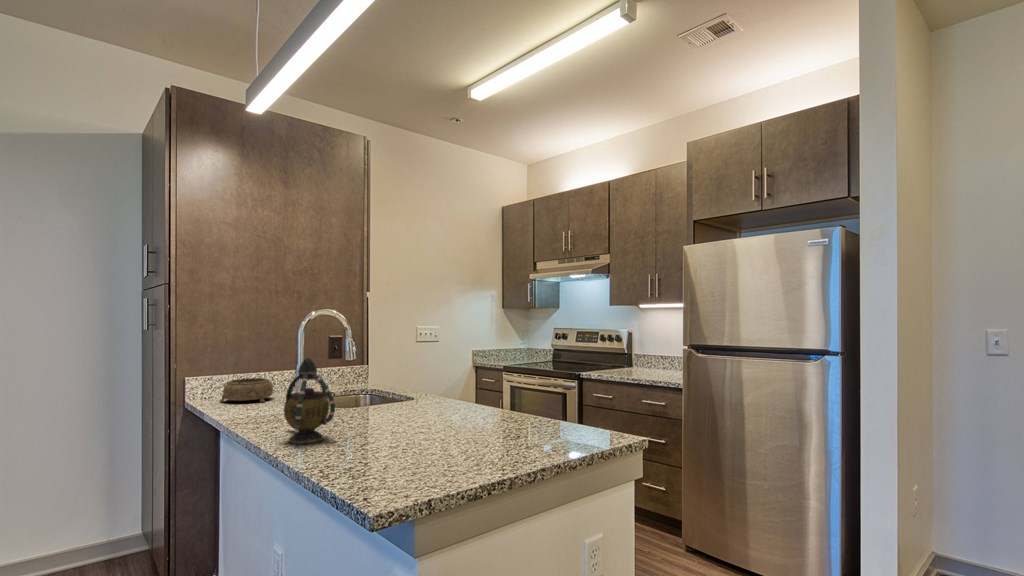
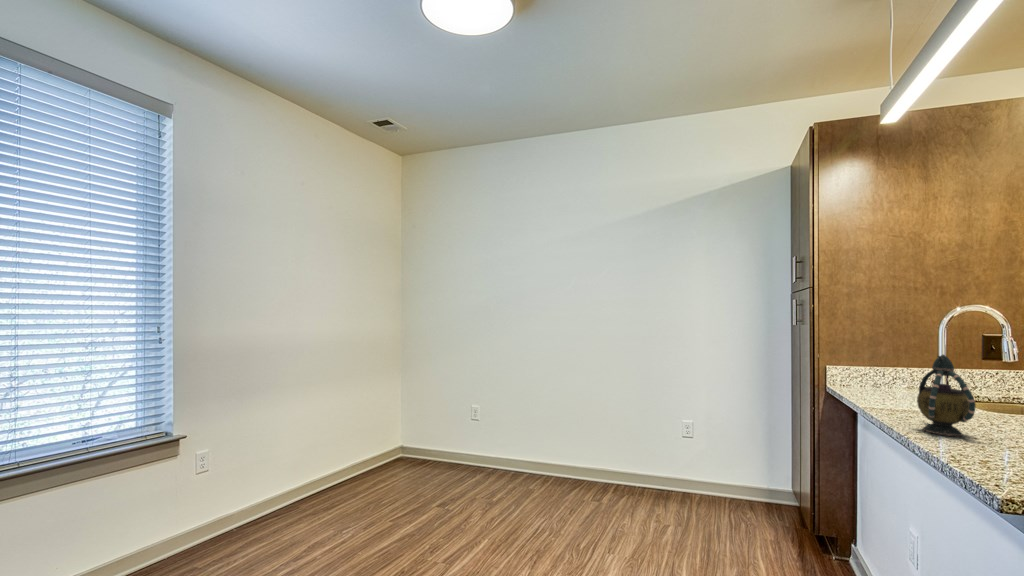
decorative bowl: present [220,378,273,402] -> none [857,373,911,397]

